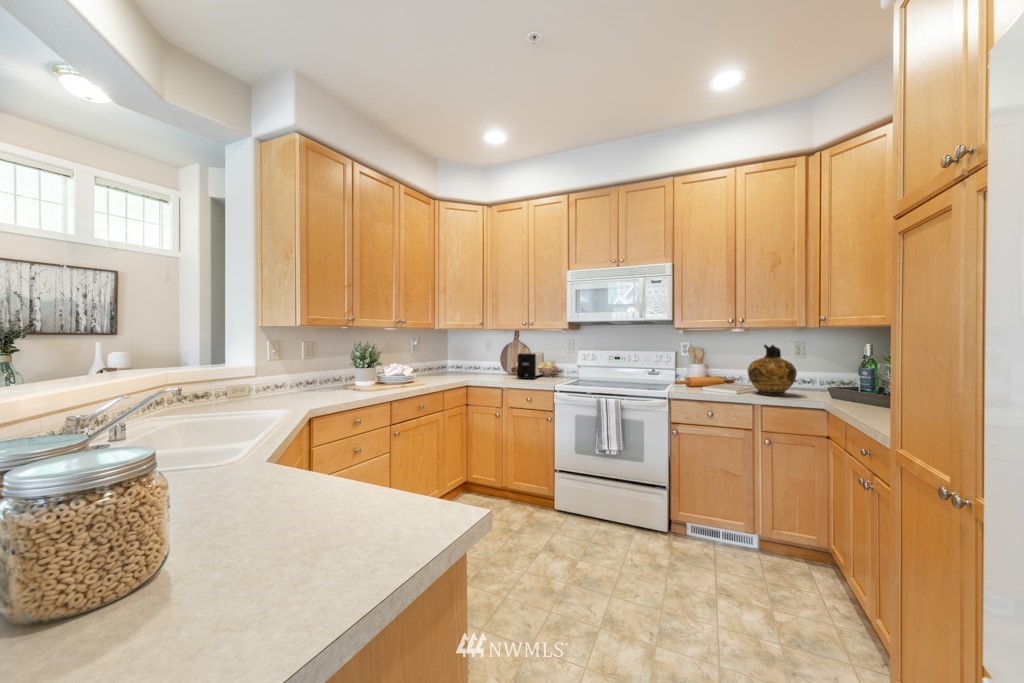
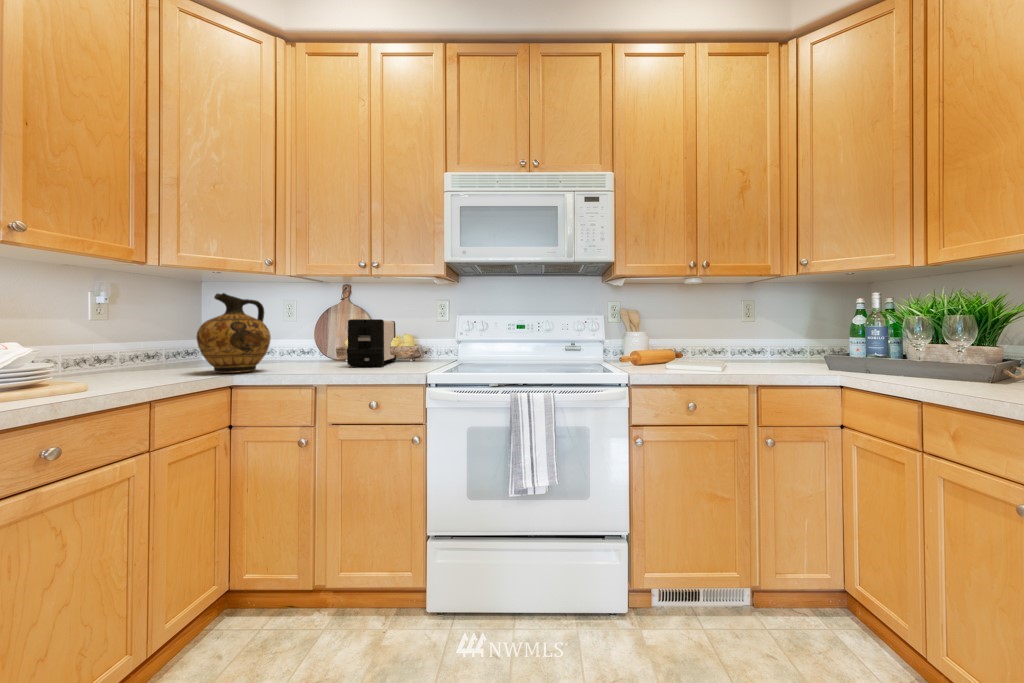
ceramic jug: present [748,345,797,395] -> present [197,293,271,373]

